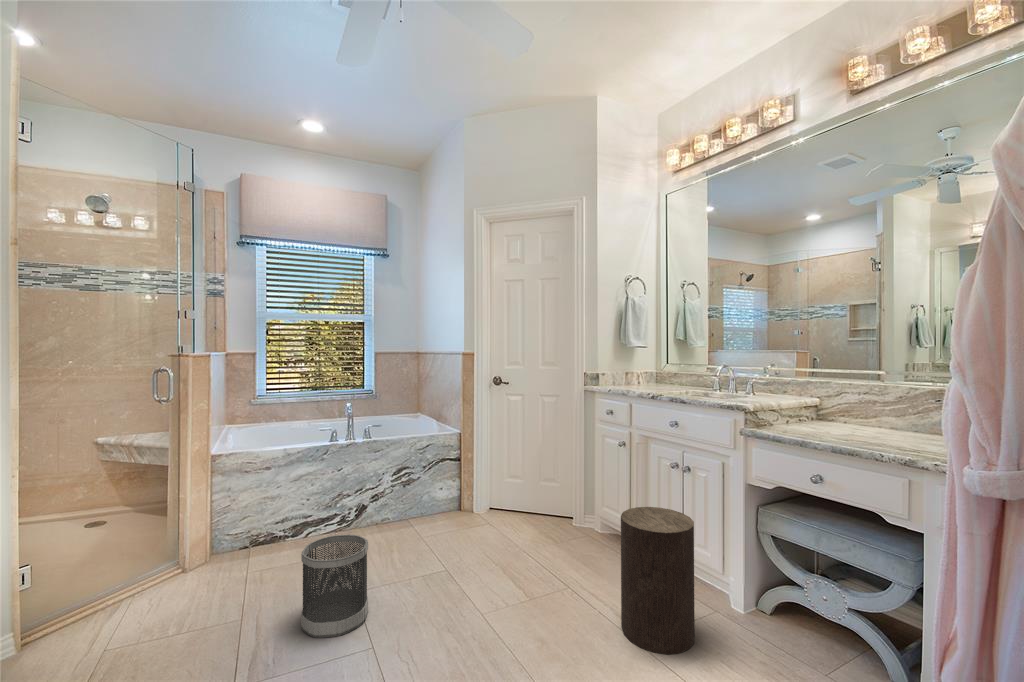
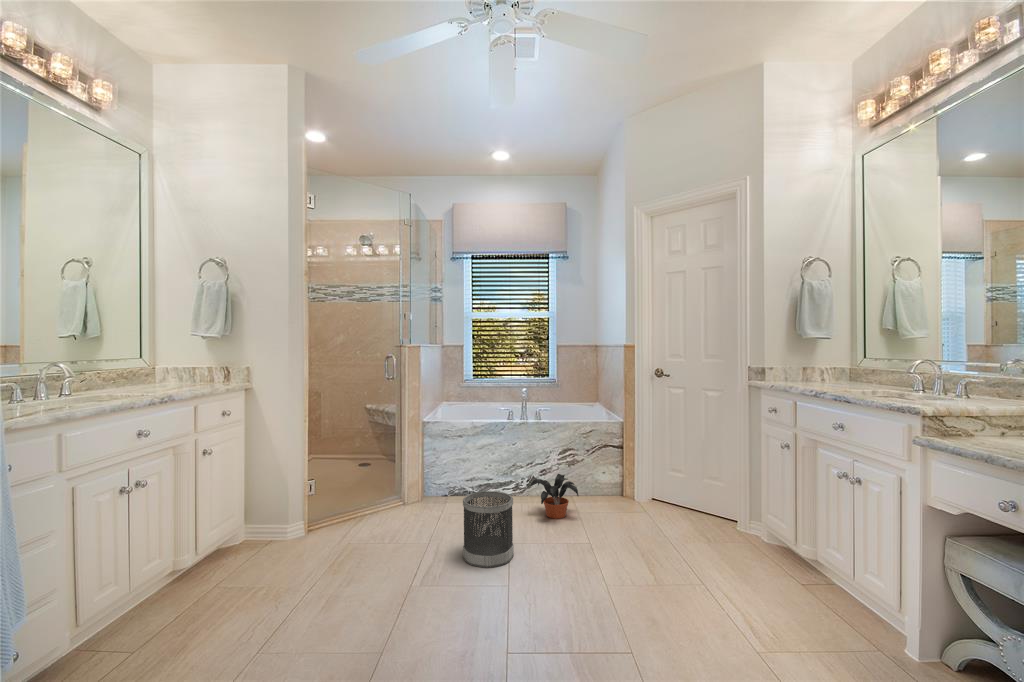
potted plant: none [366,498,425,551] -> present [529,474,578,519]
stool: present [621,507,695,654] -> none [735,506,821,662]

